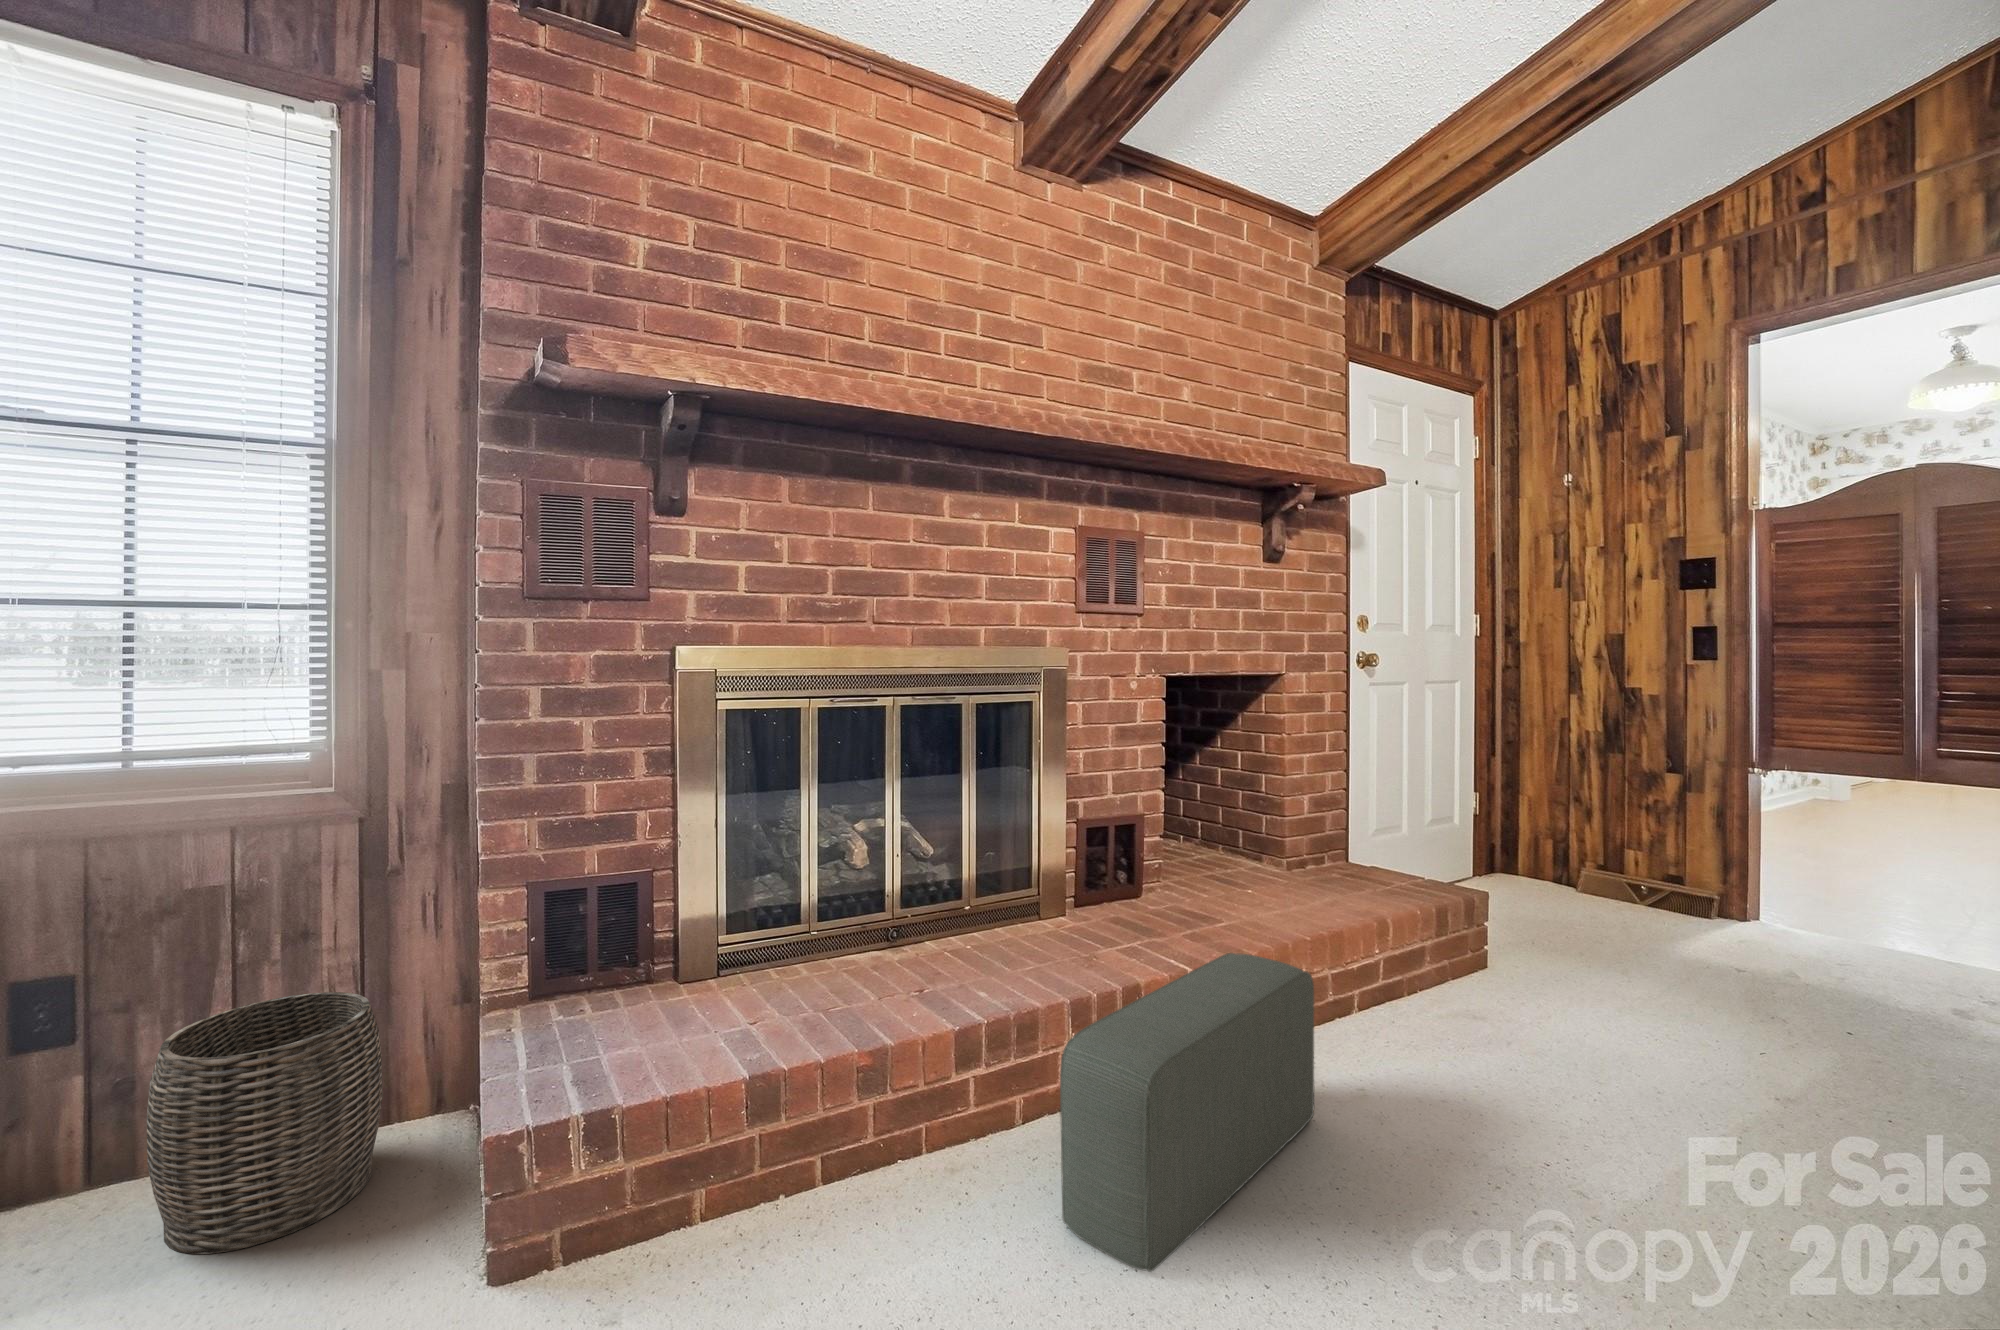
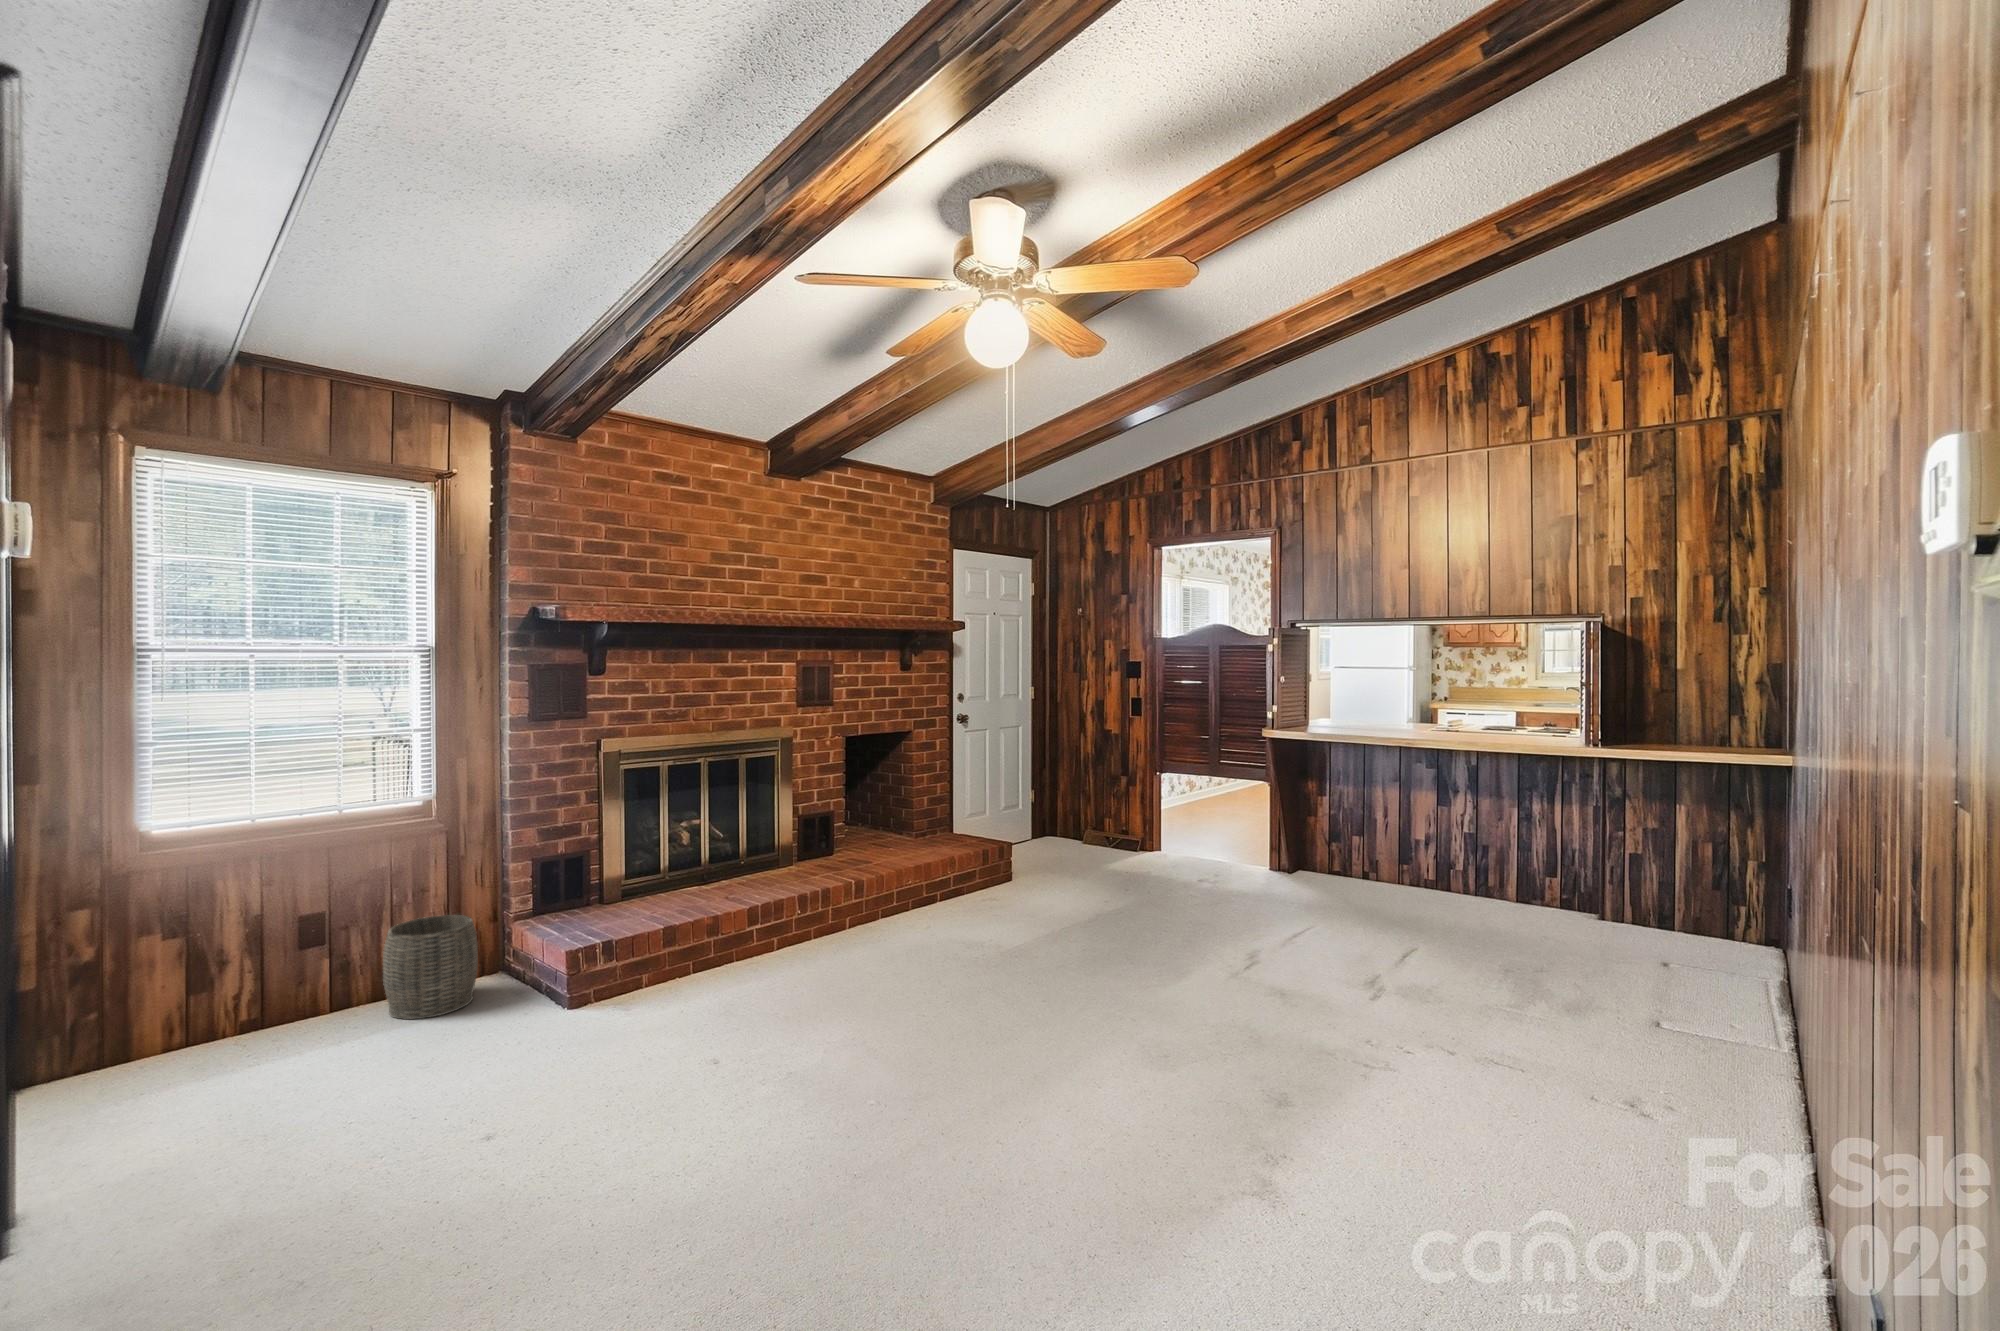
pouf: present [1060,953,1314,1272] -> none [796,871,904,977]

